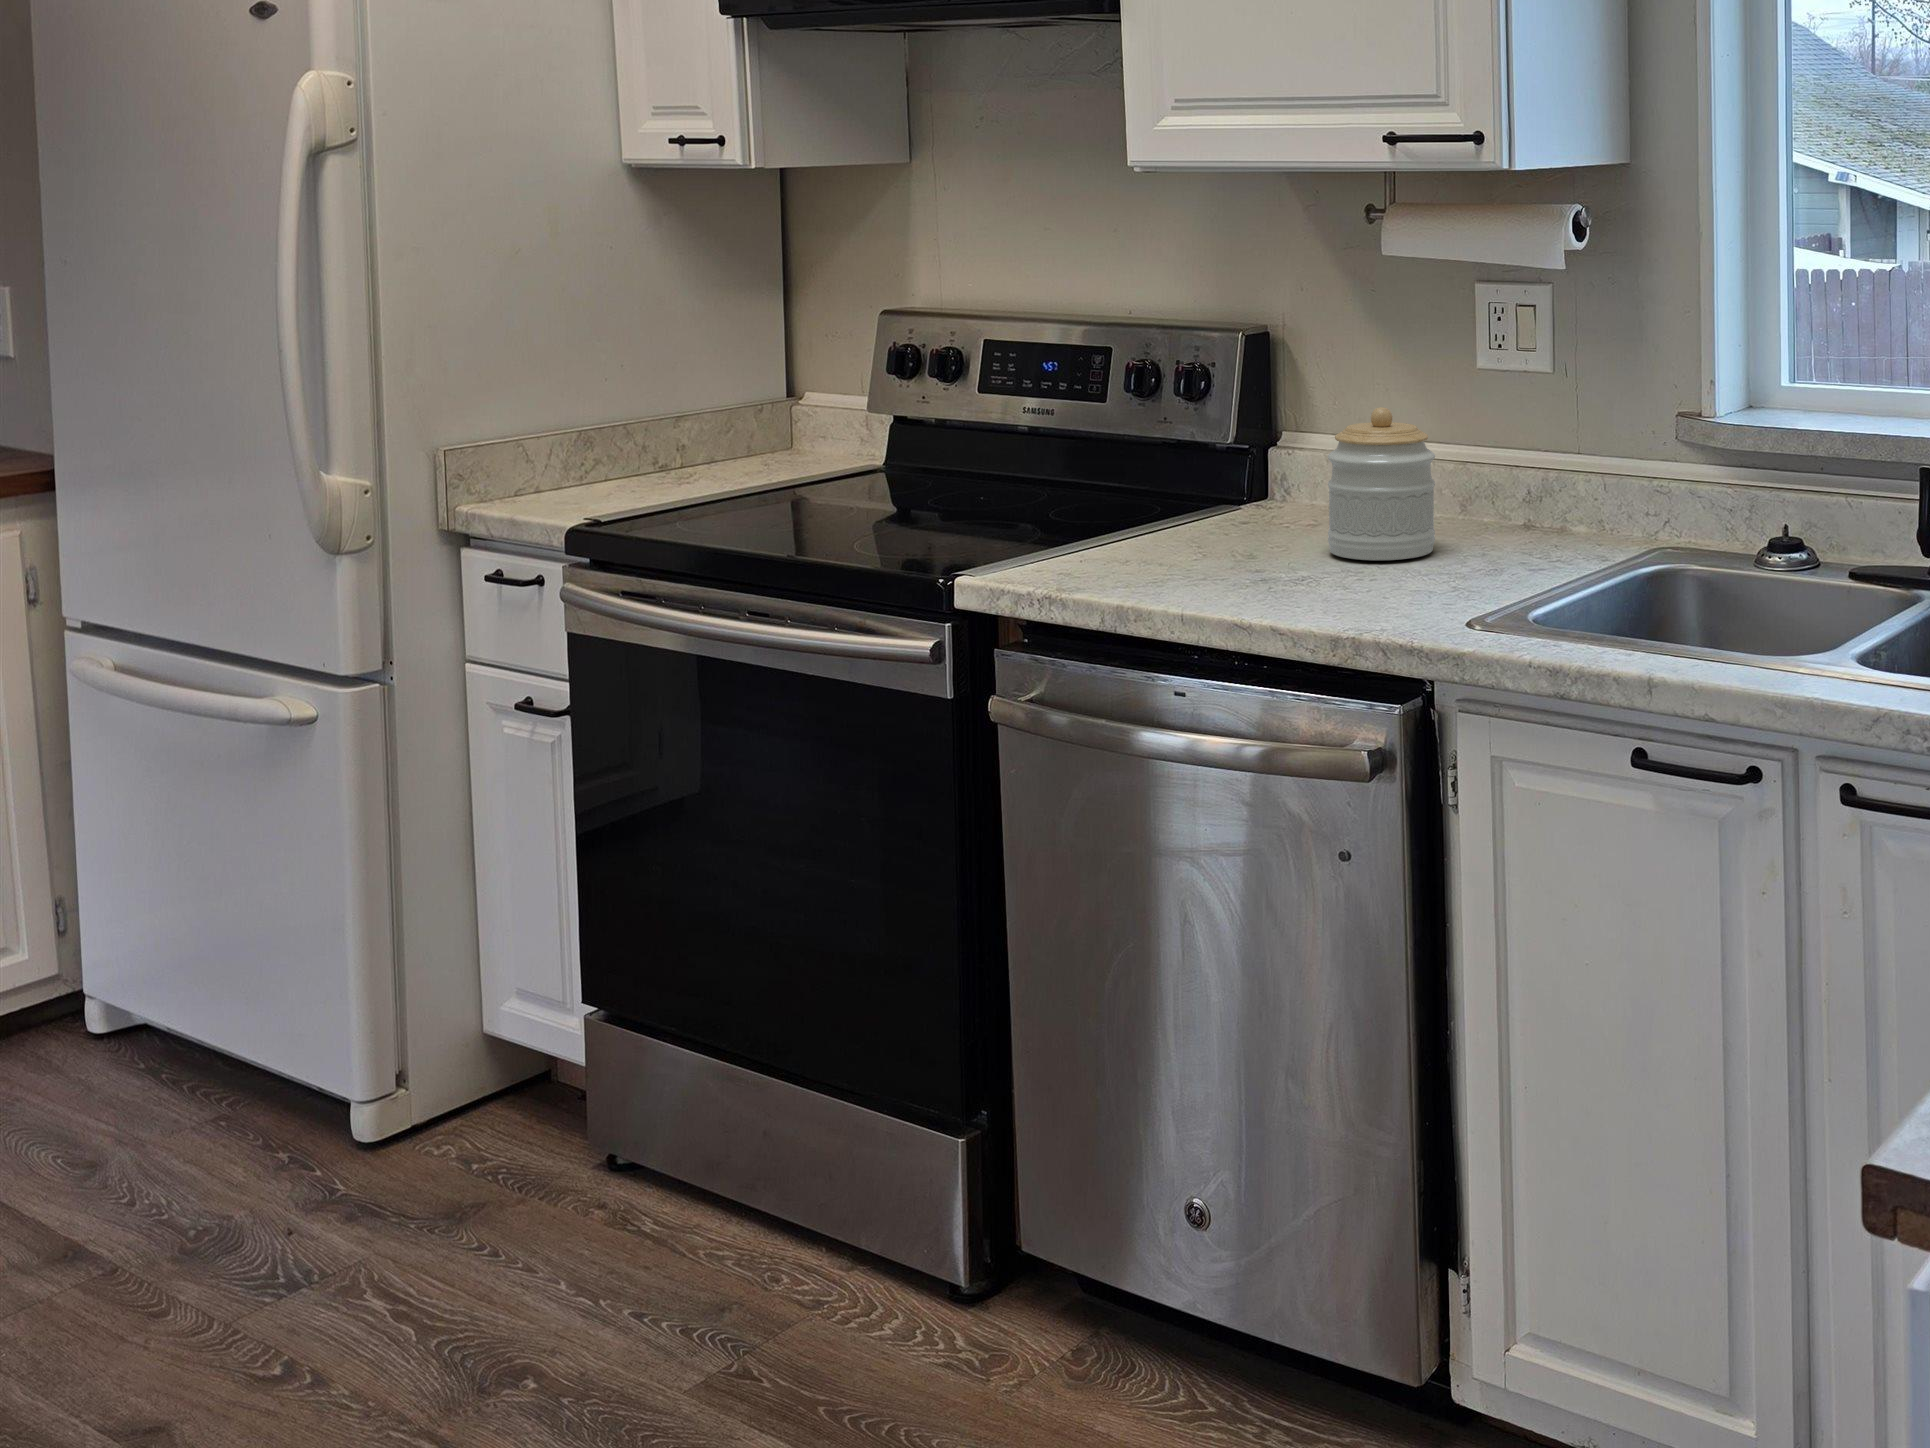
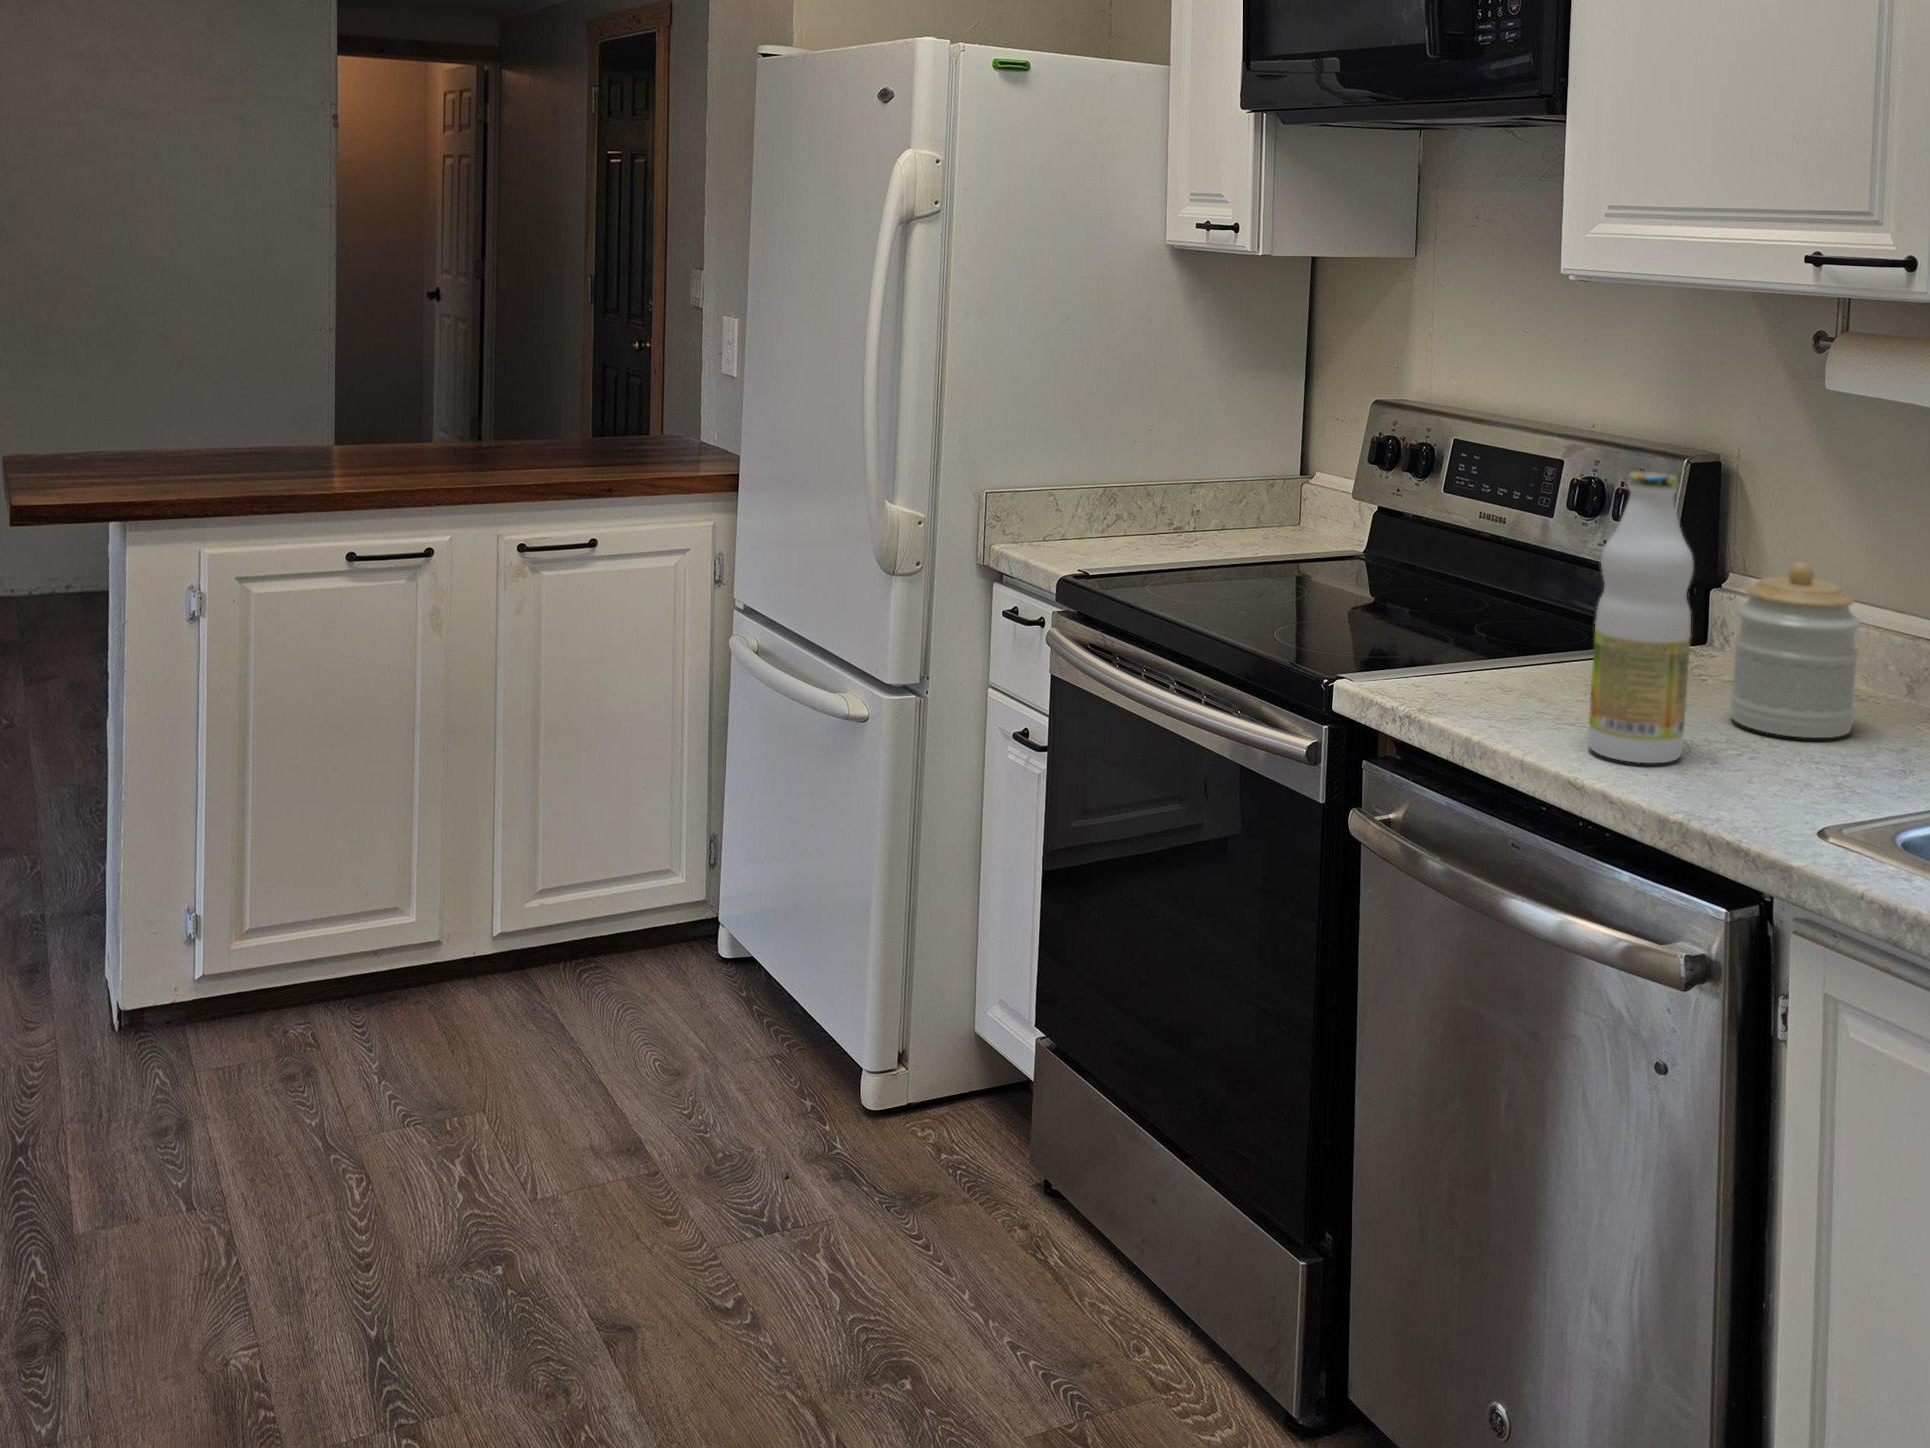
bottle: none [1229,338,1316,600] -> present [1588,472,1693,763]

